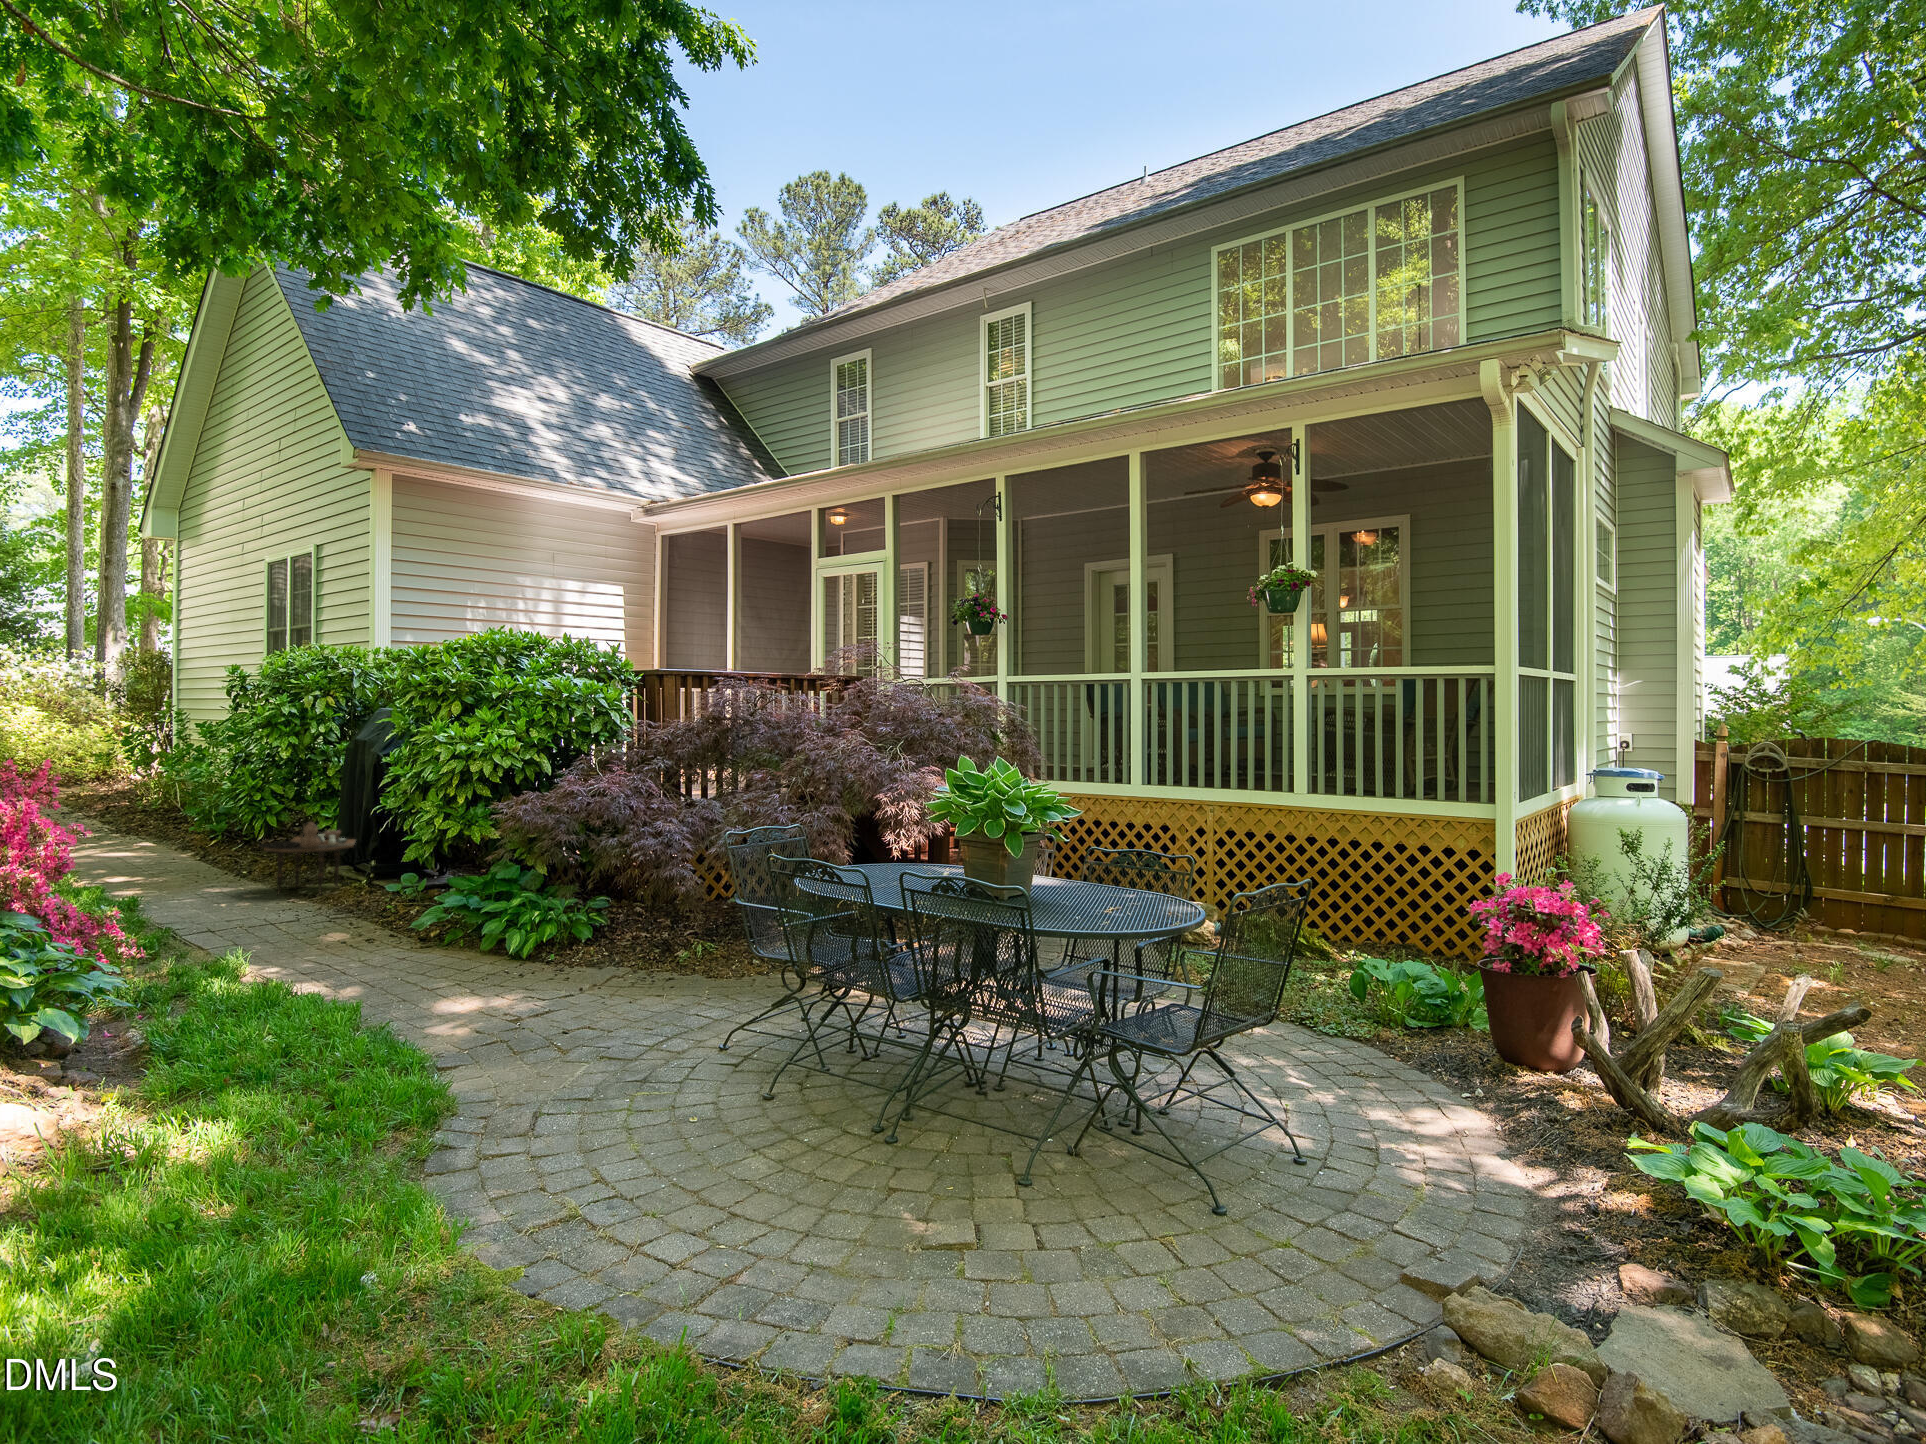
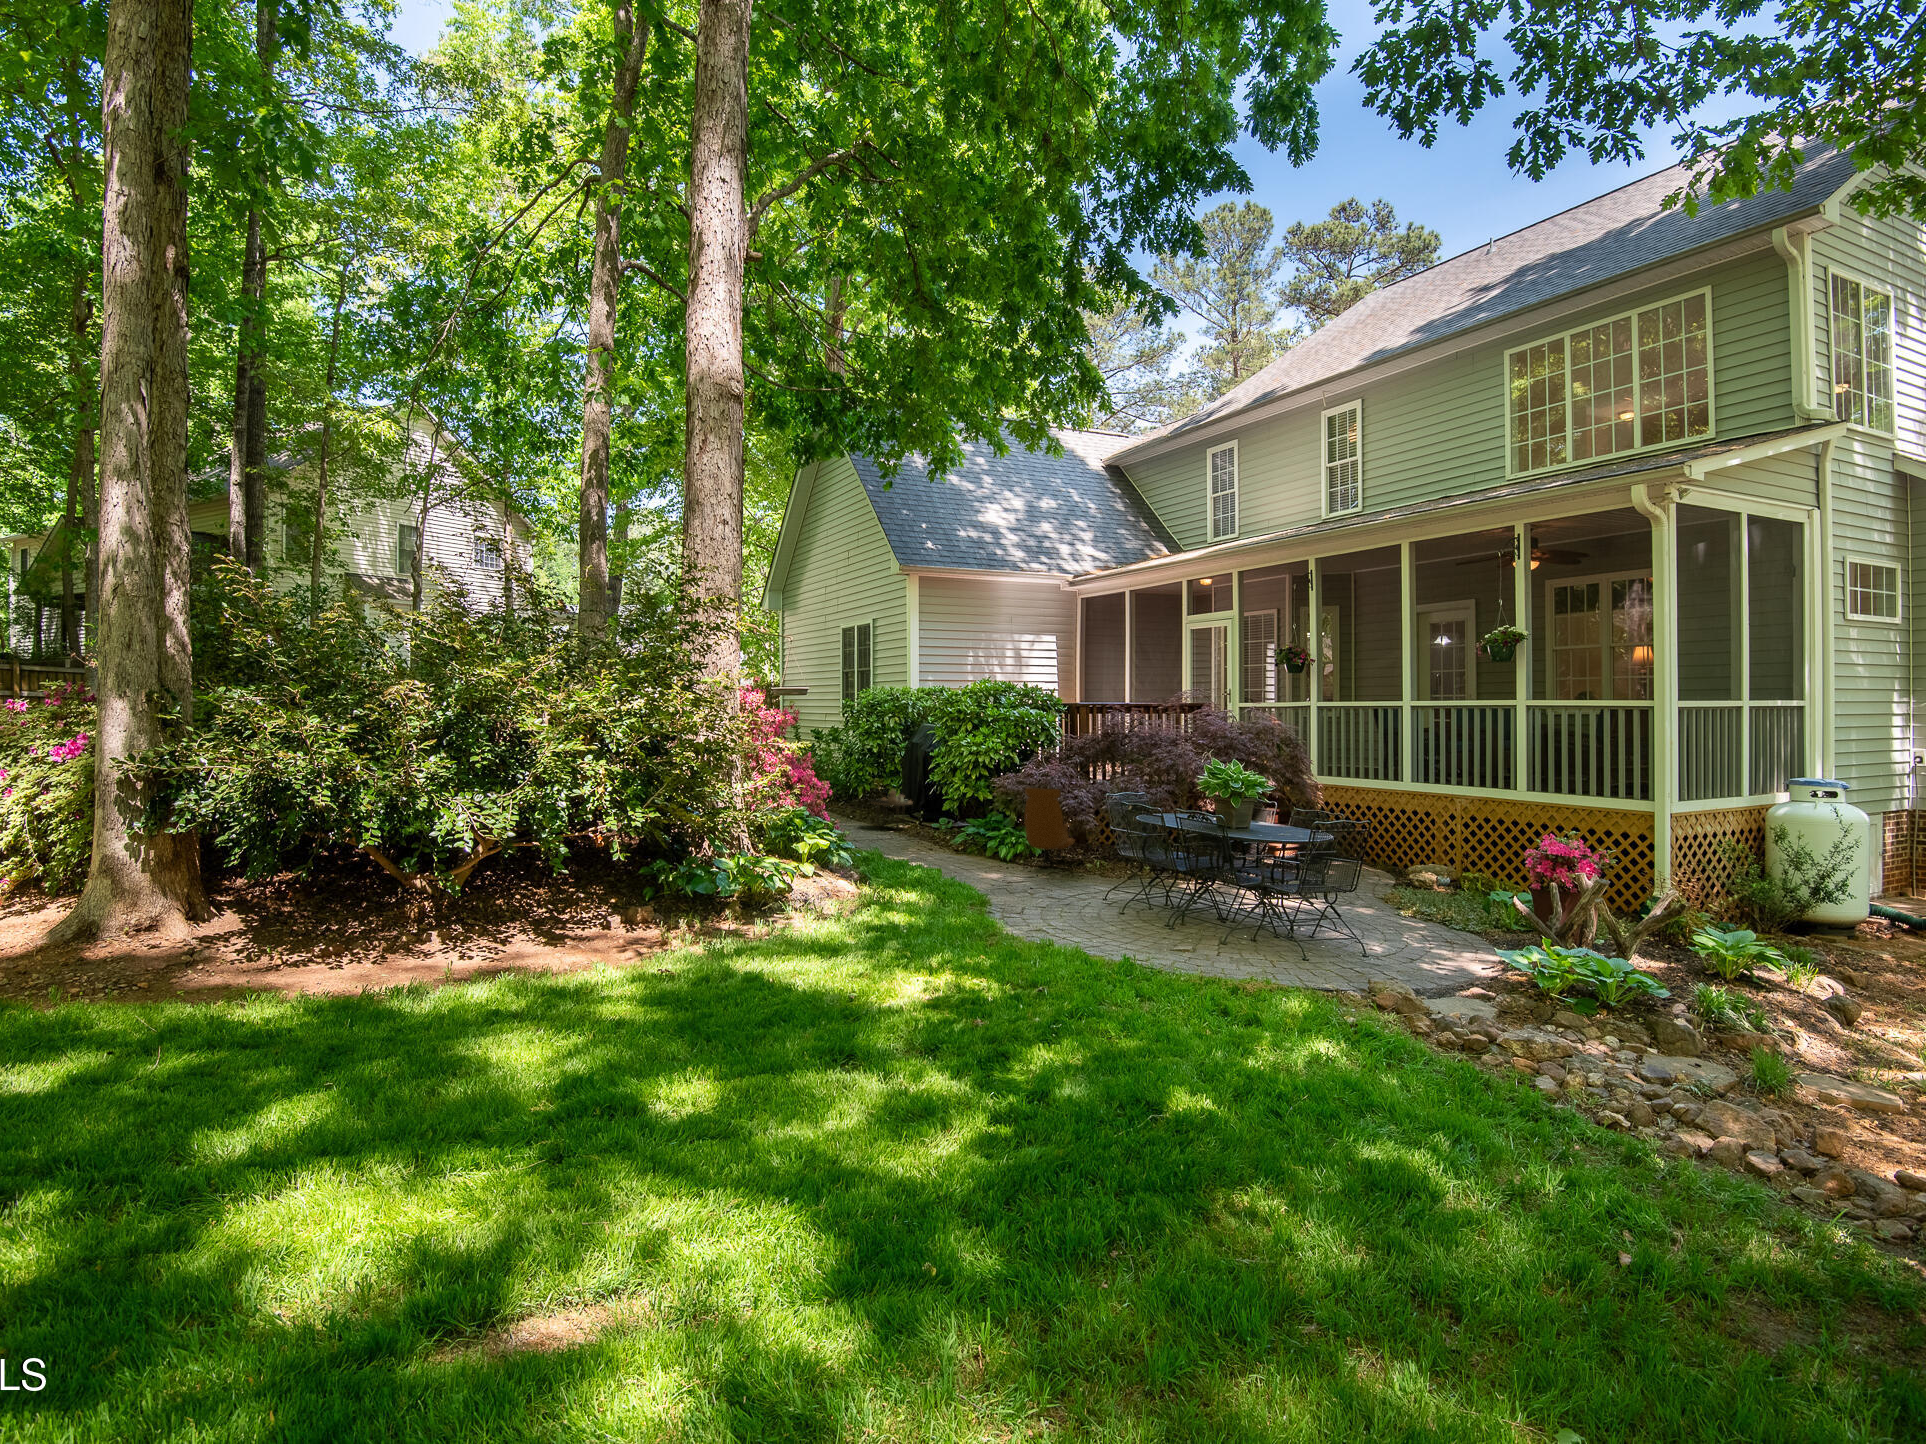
lounge chair: none [548,821,652,974] -> present [1023,788,1075,868]

